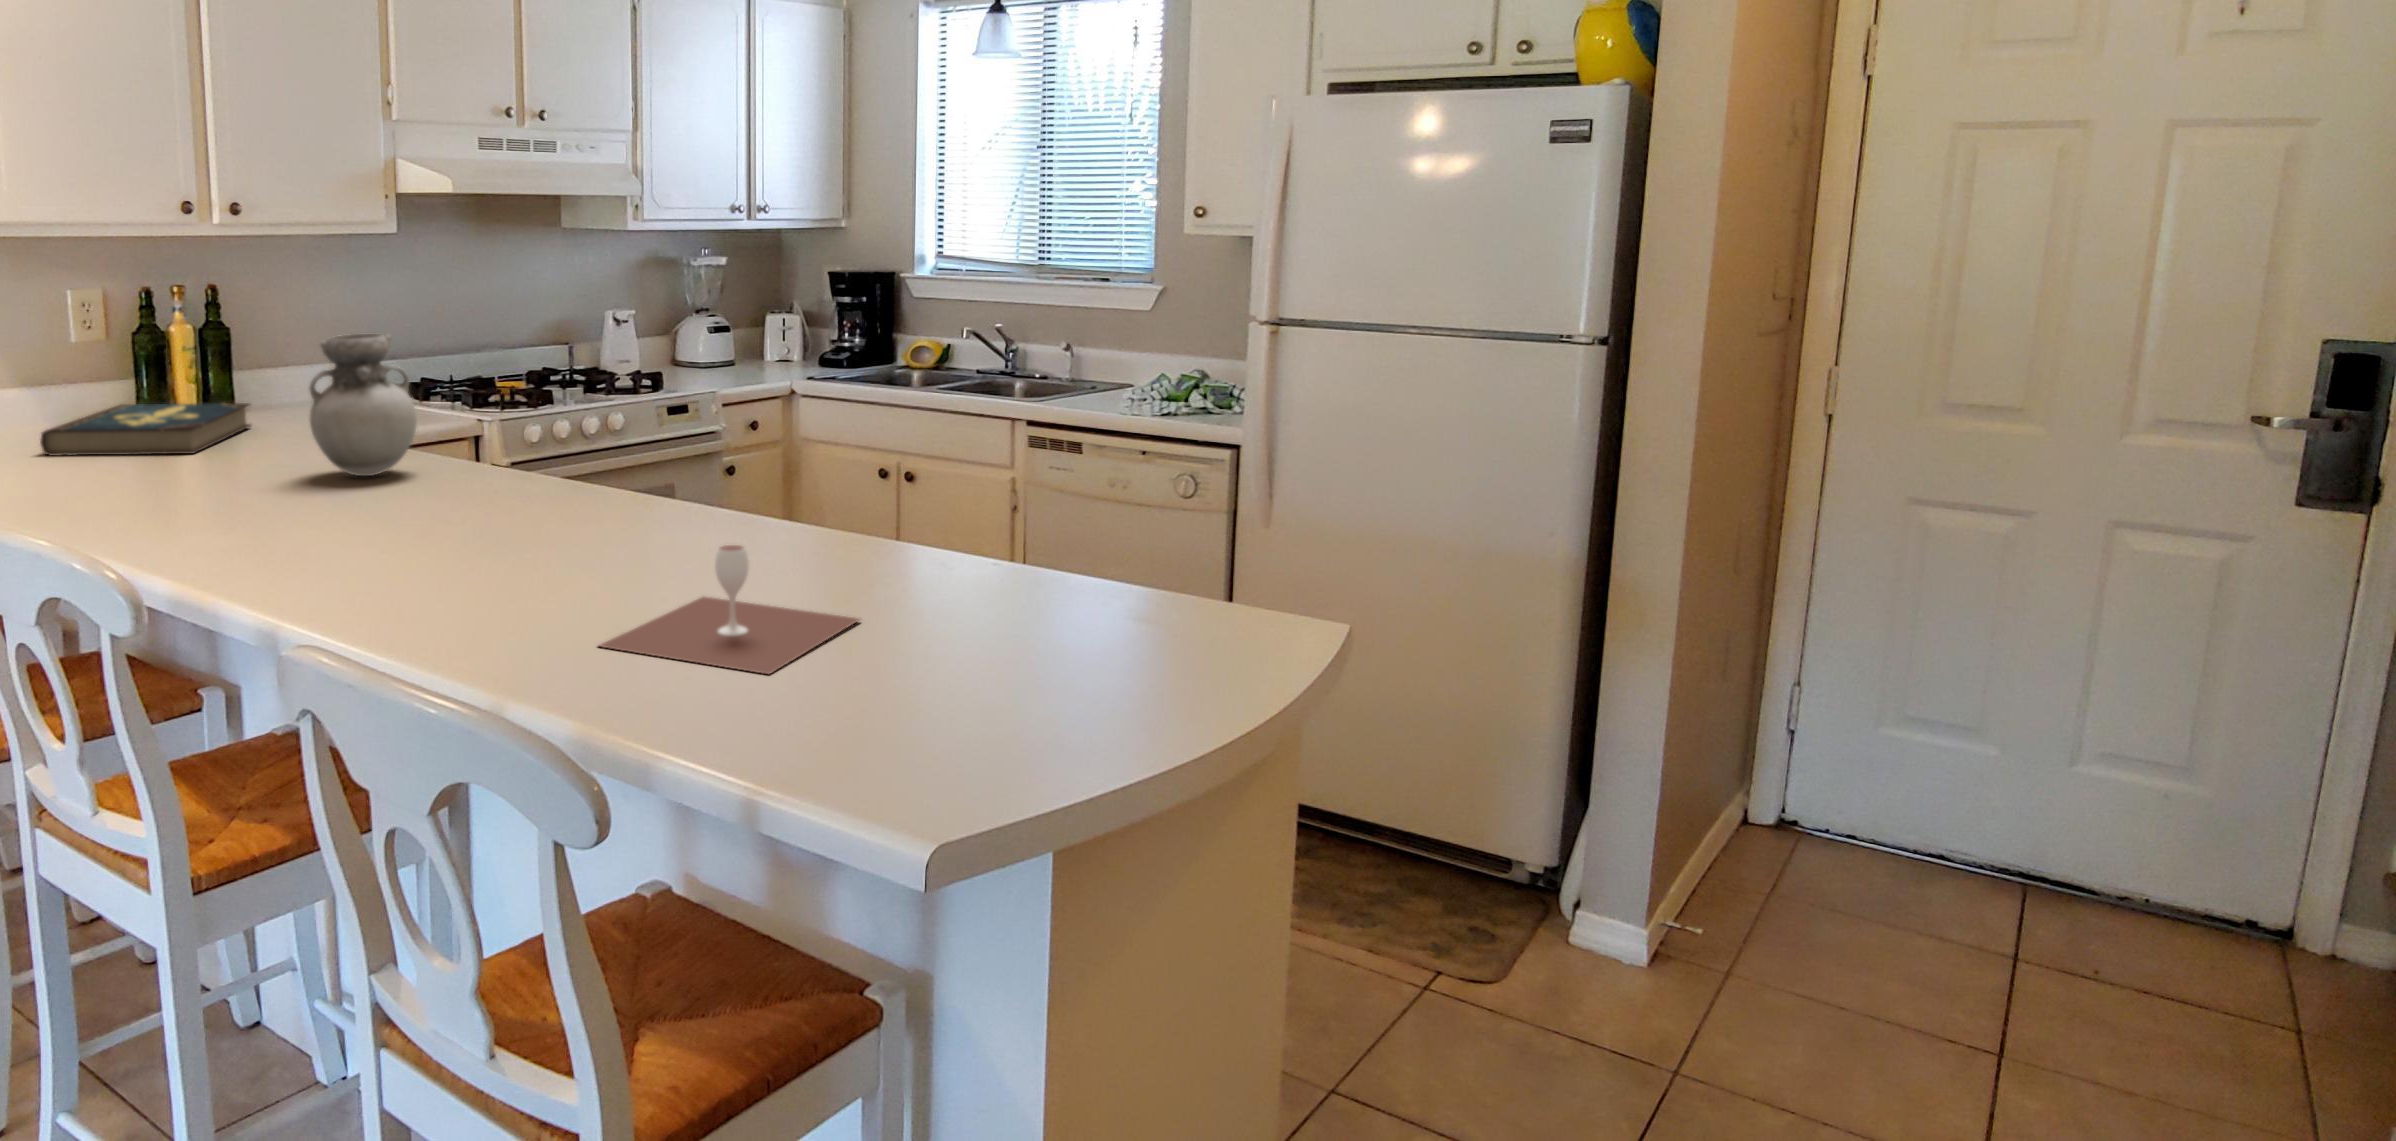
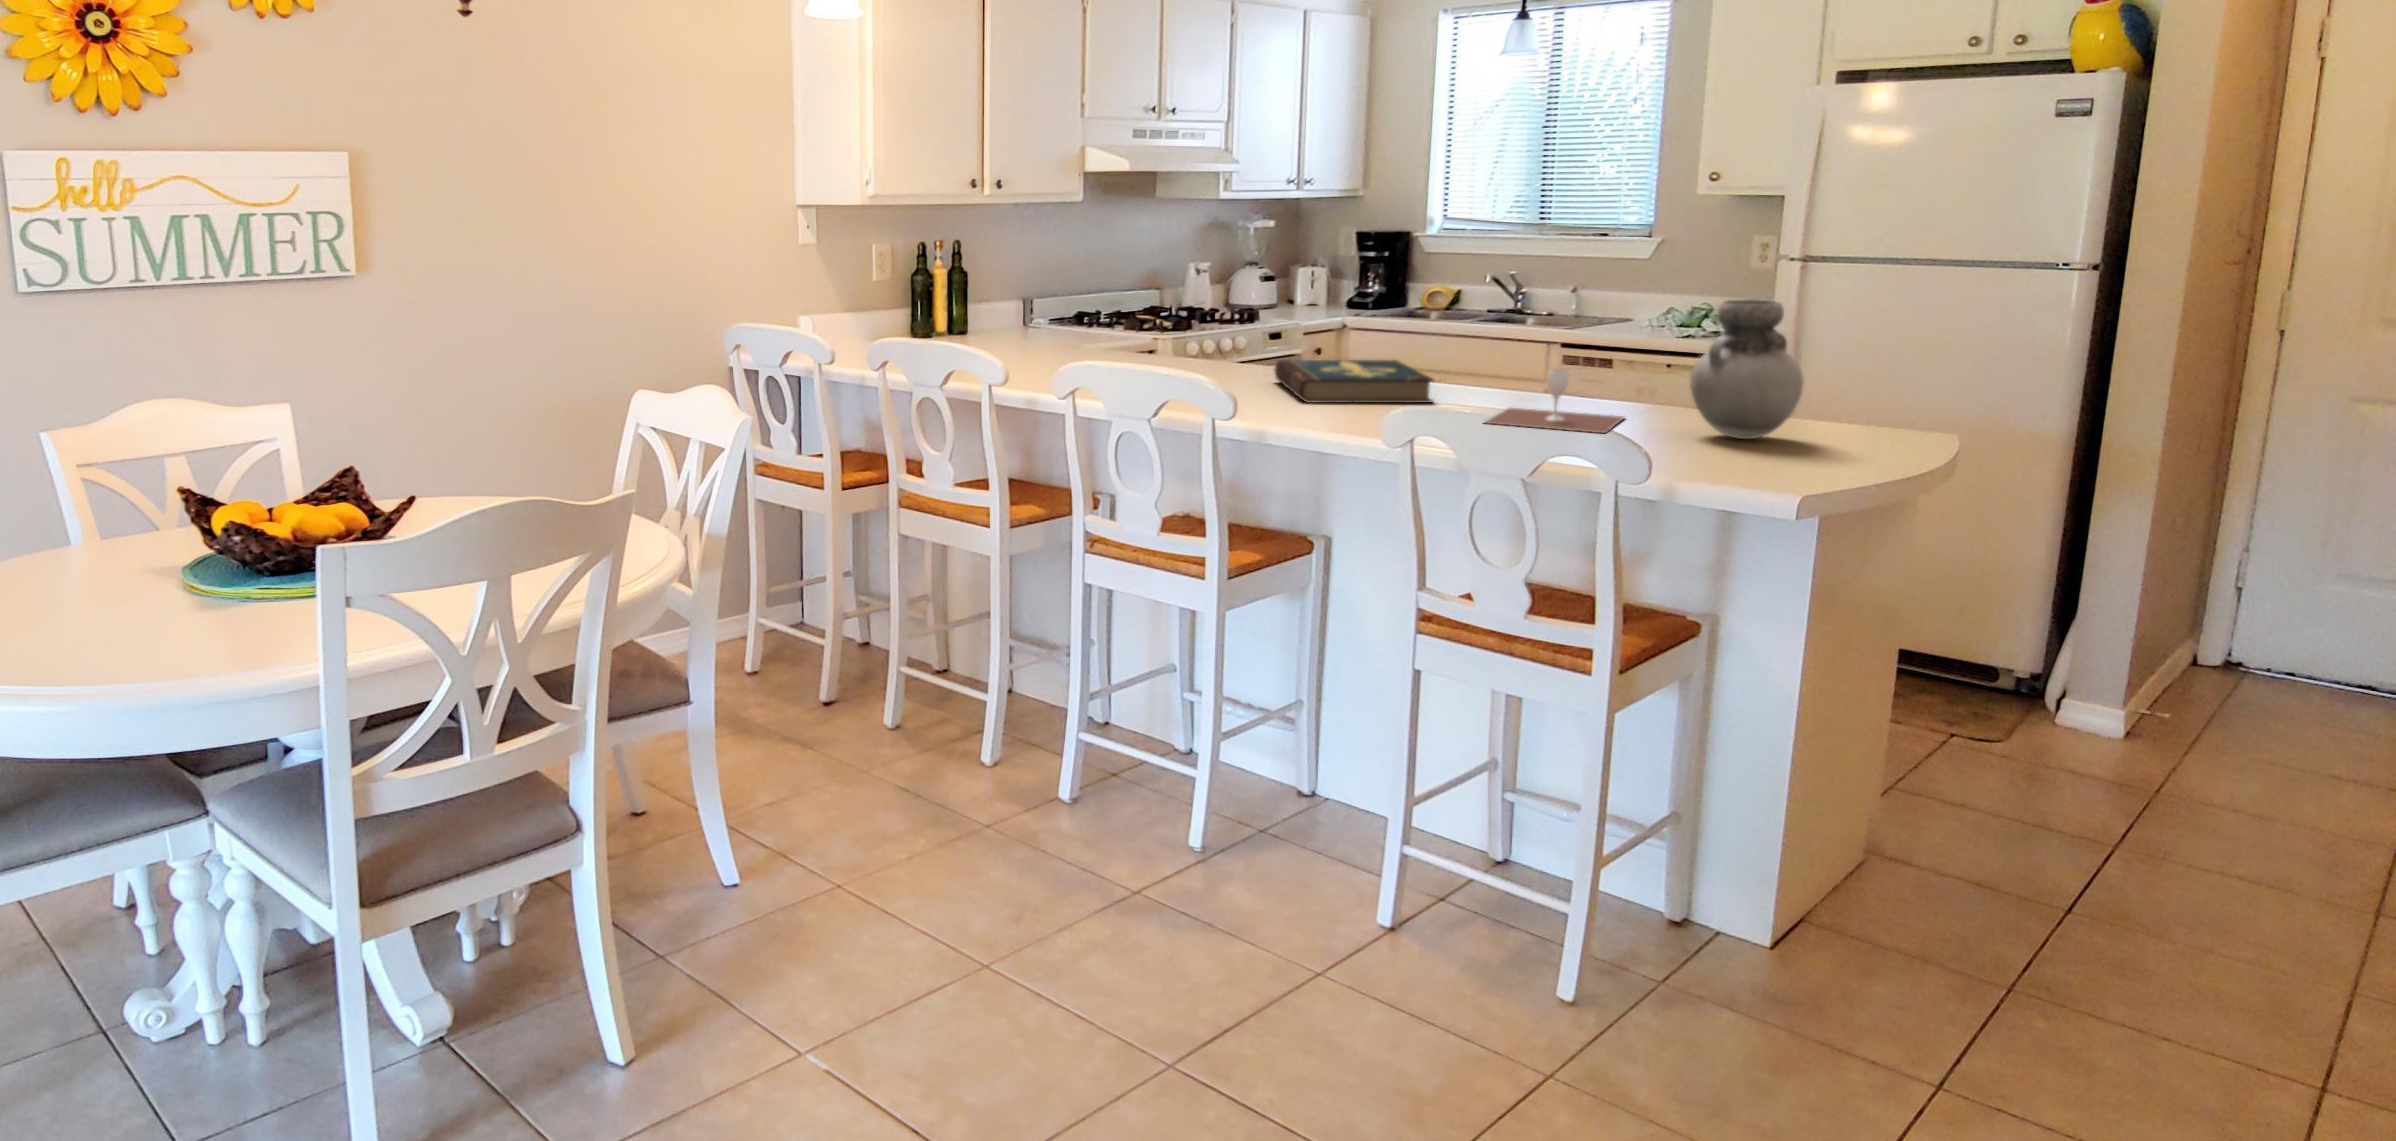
vase: present [310,334,417,476] -> present [1690,299,1803,439]
book: present [40,403,251,456] -> present [1275,360,1434,403]

